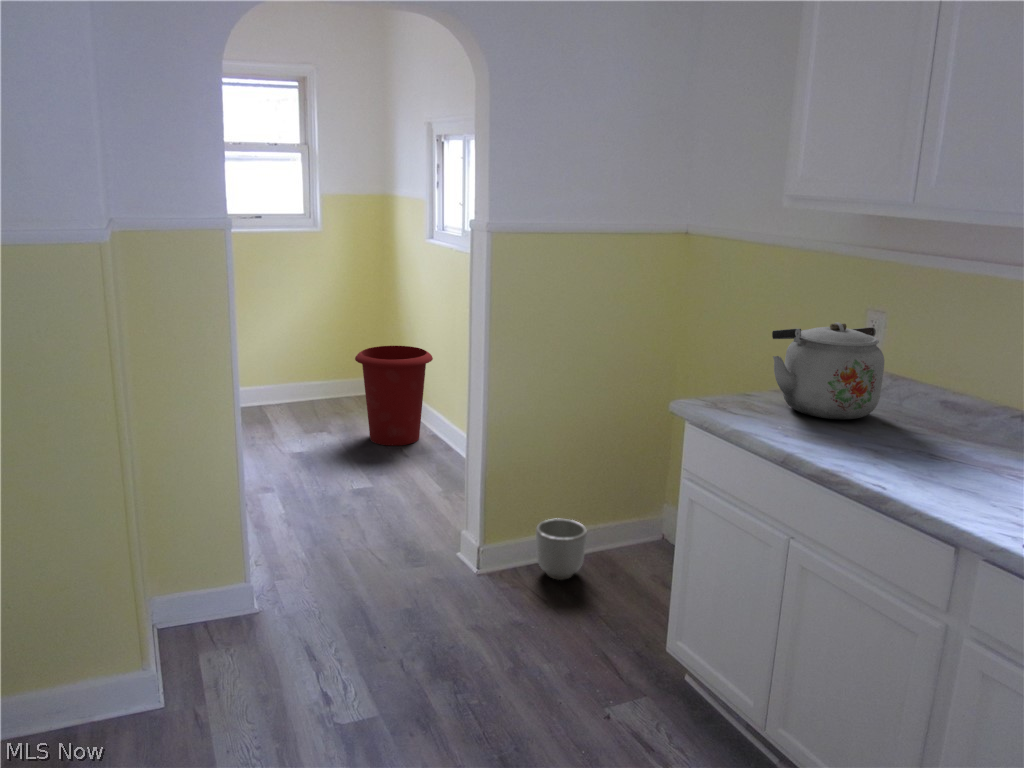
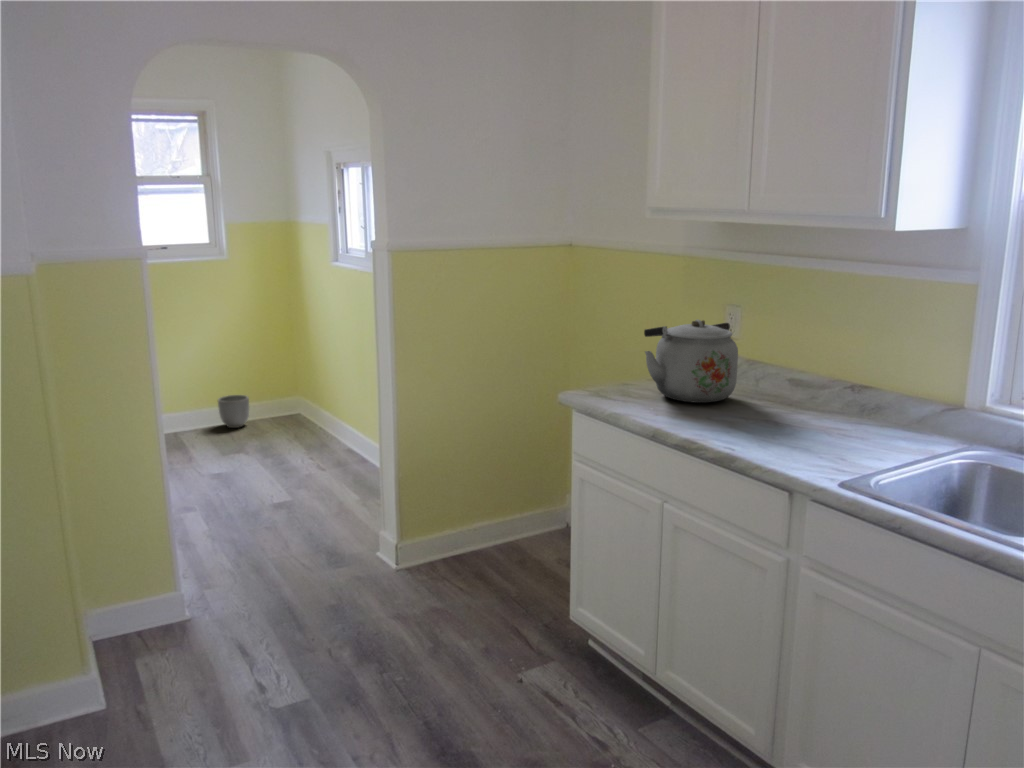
waste bin: present [355,346,433,446] -> none [268,364,344,459]
planter: present [536,519,587,580] -> present [218,395,249,428]

